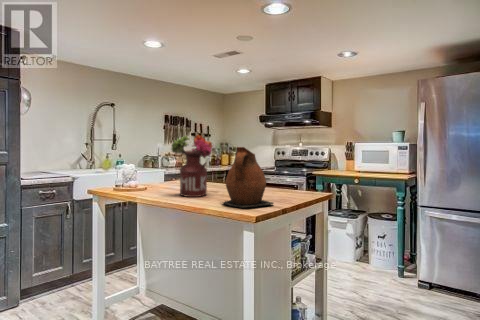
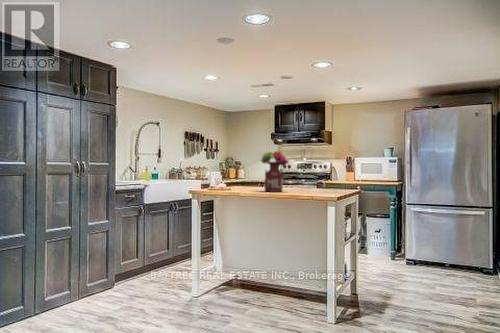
ceramic pitcher: present [223,147,273,207] -> none [302,159,335,194]

